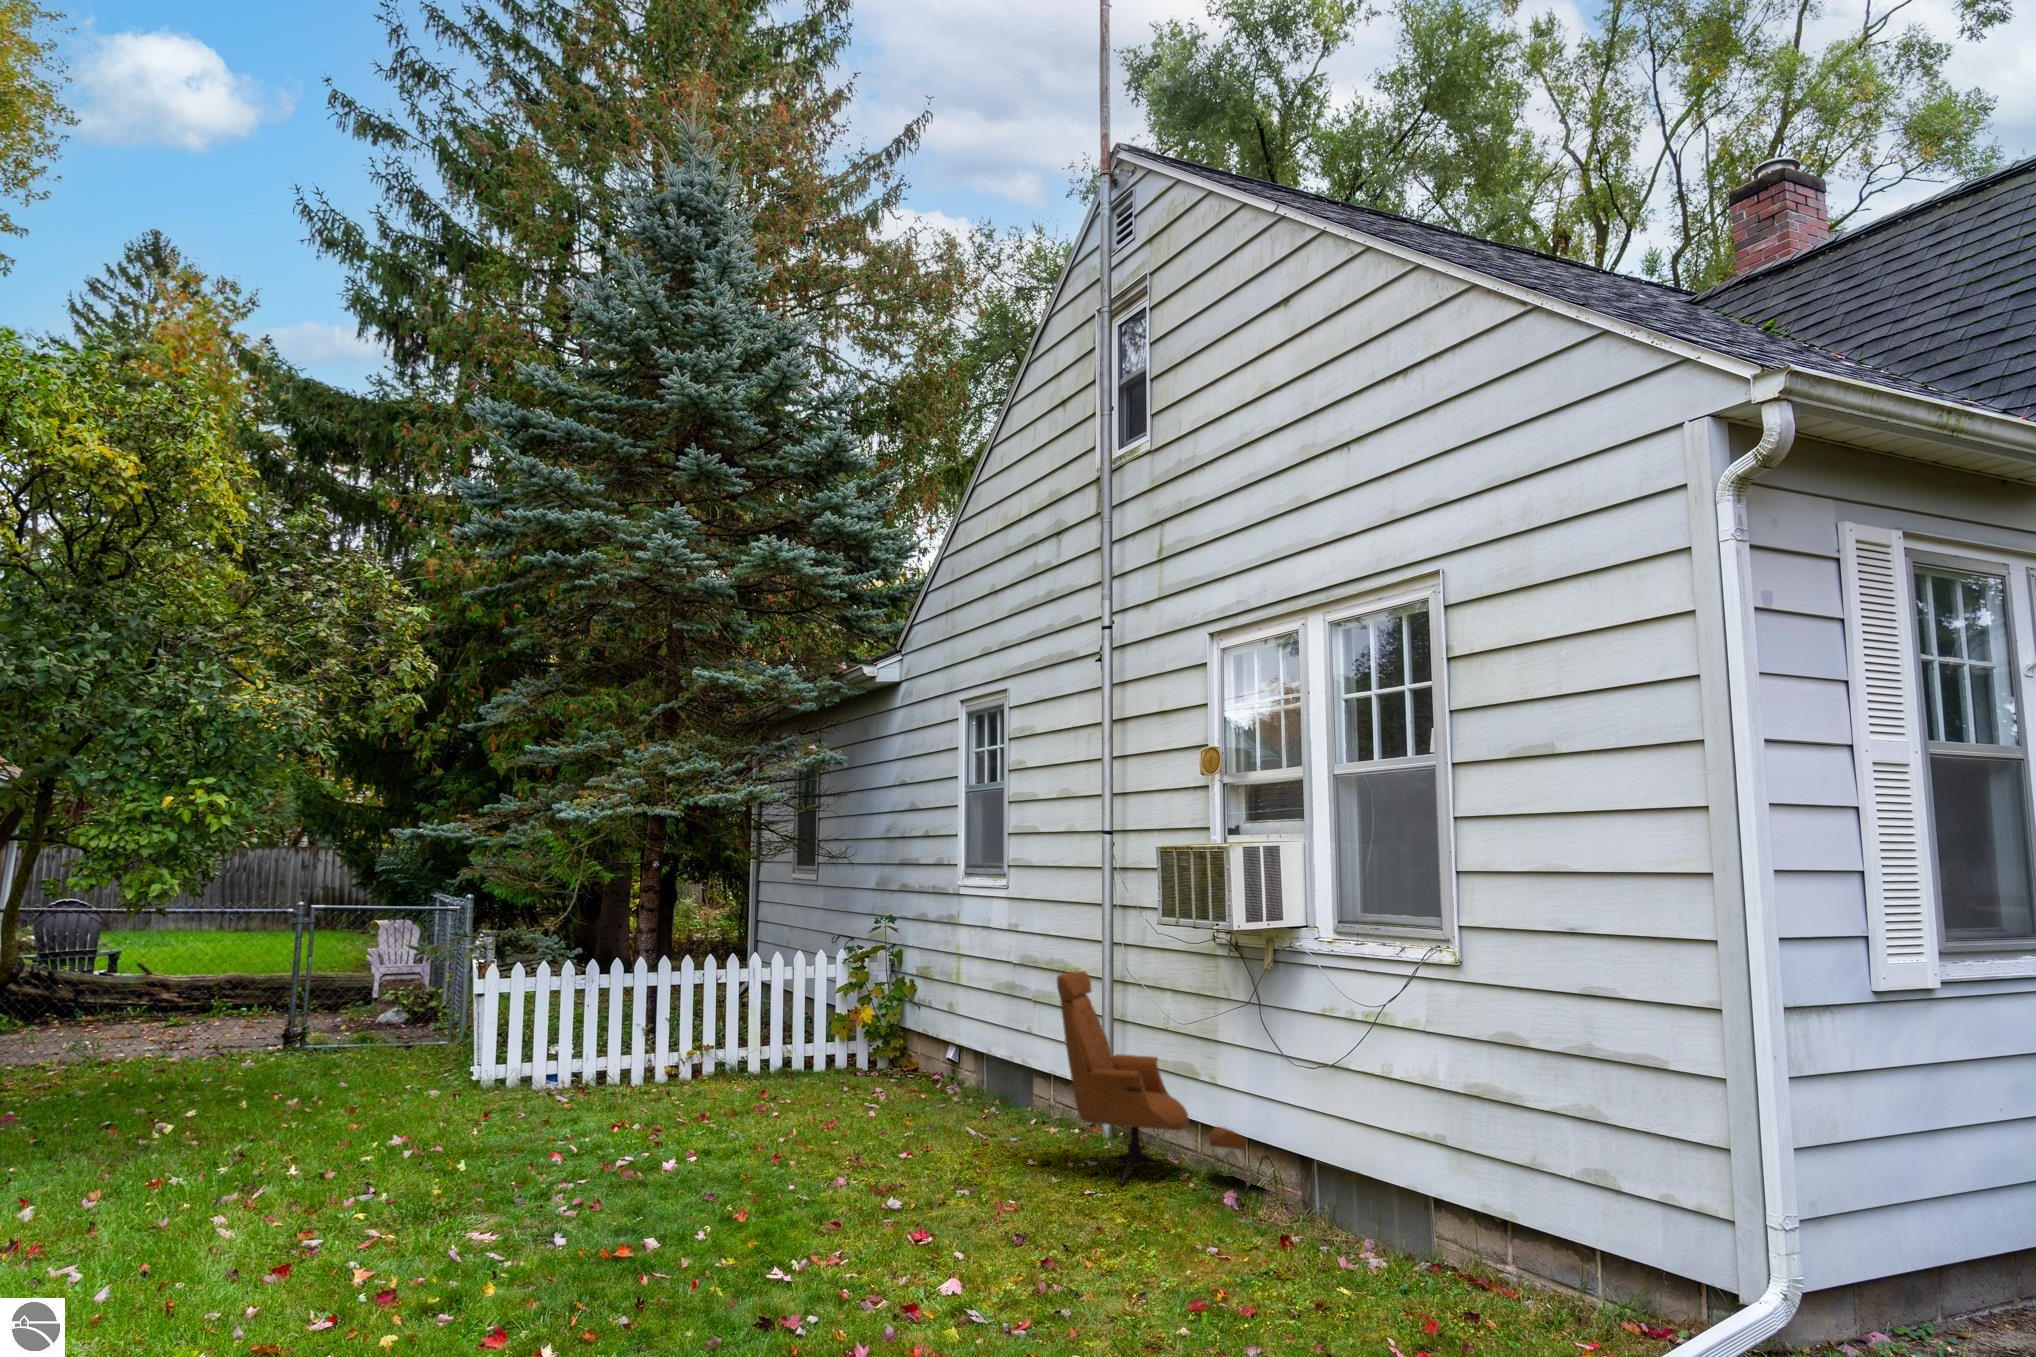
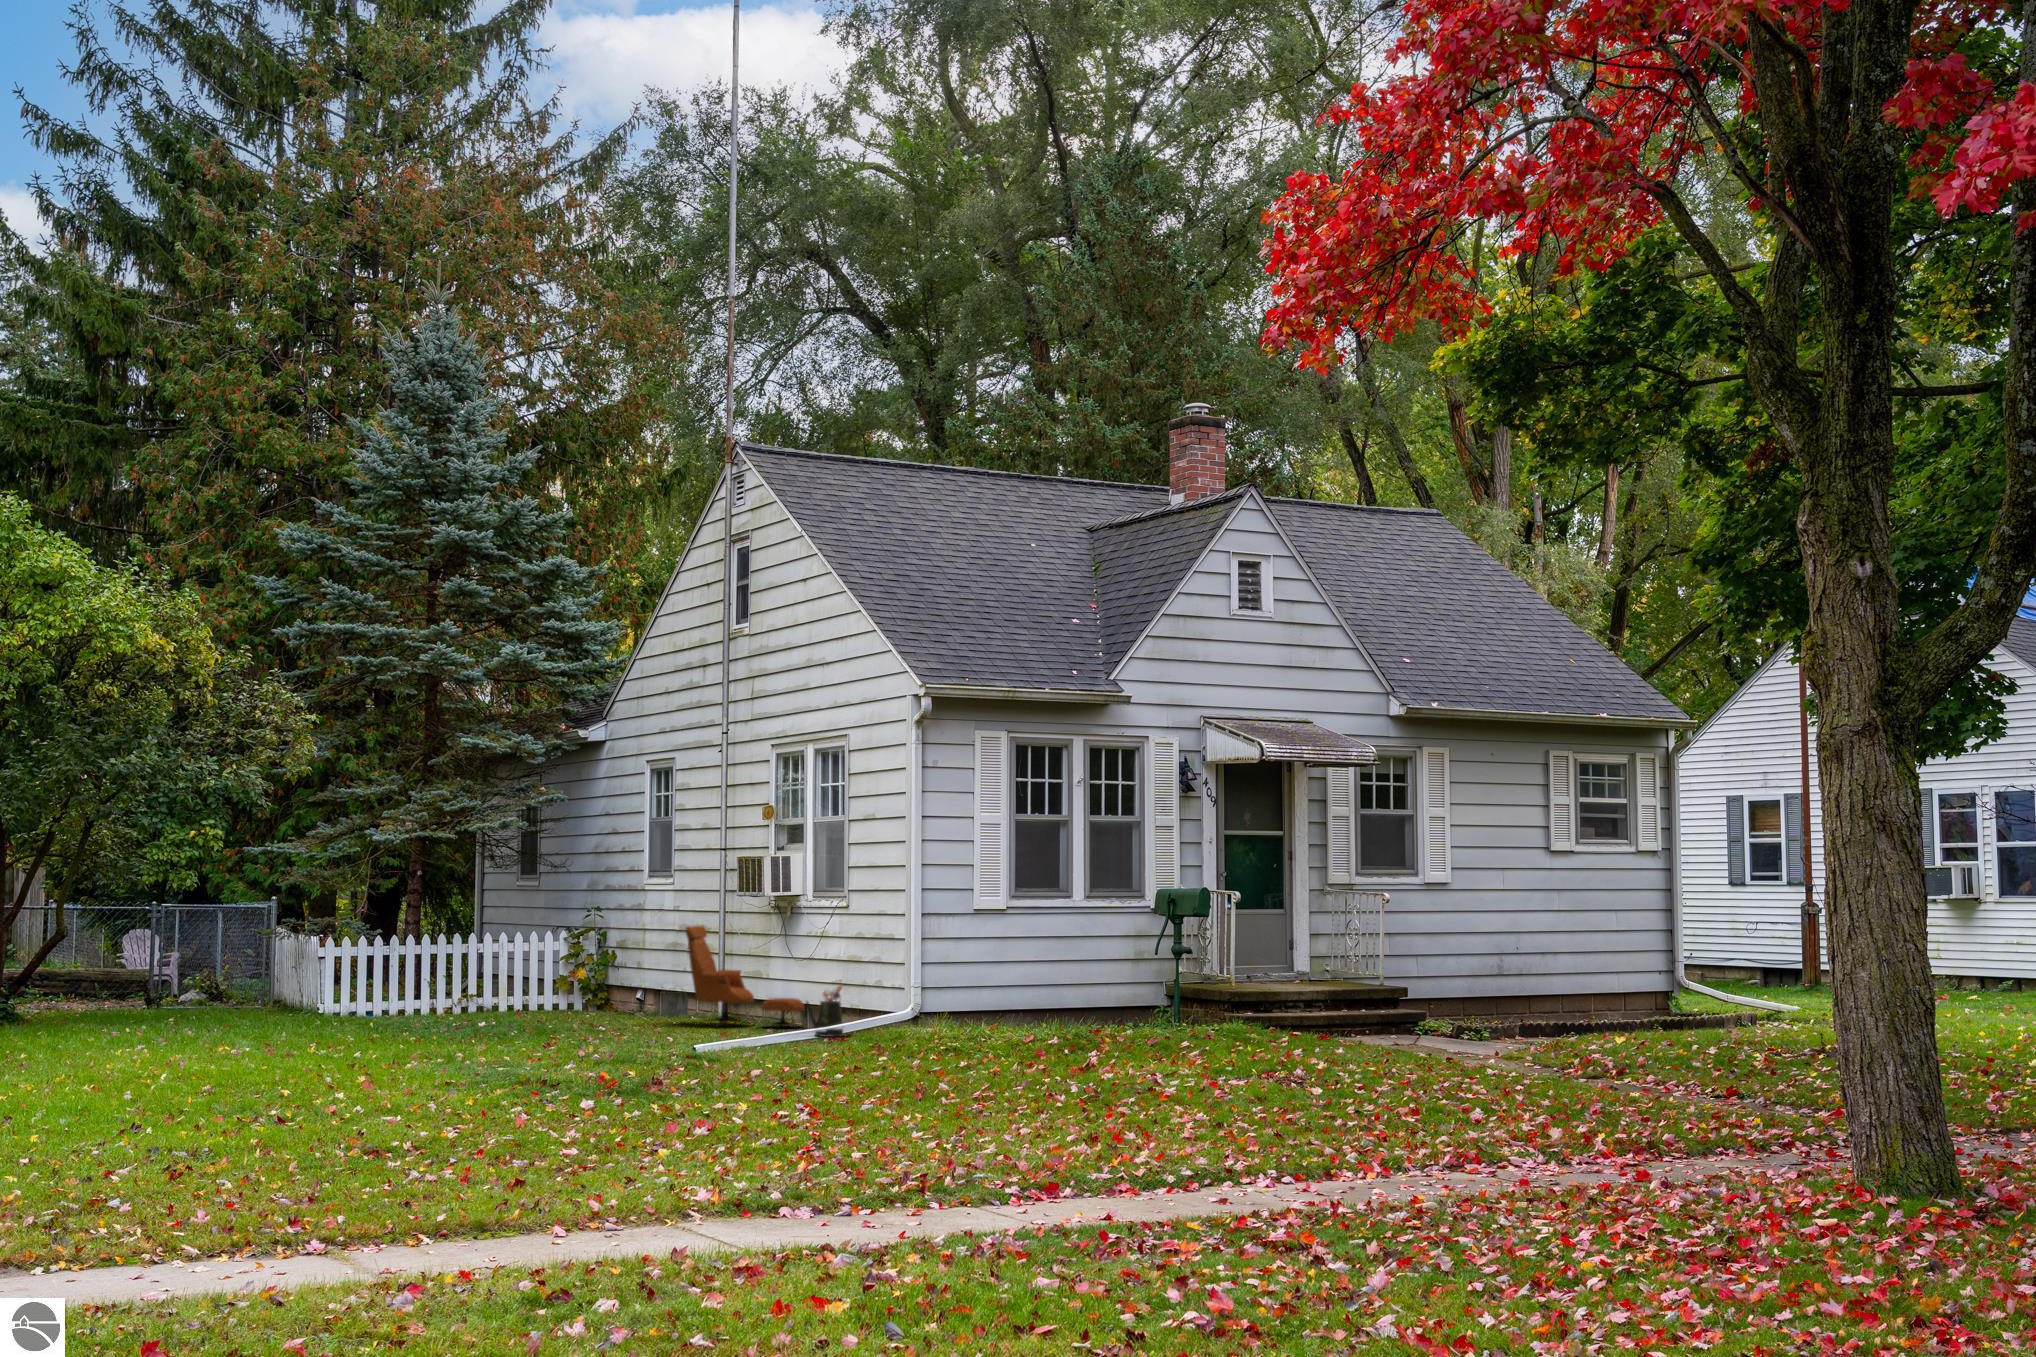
watering can: none [1336,1117,1435,1245] -> present [806,985,844,1037]

